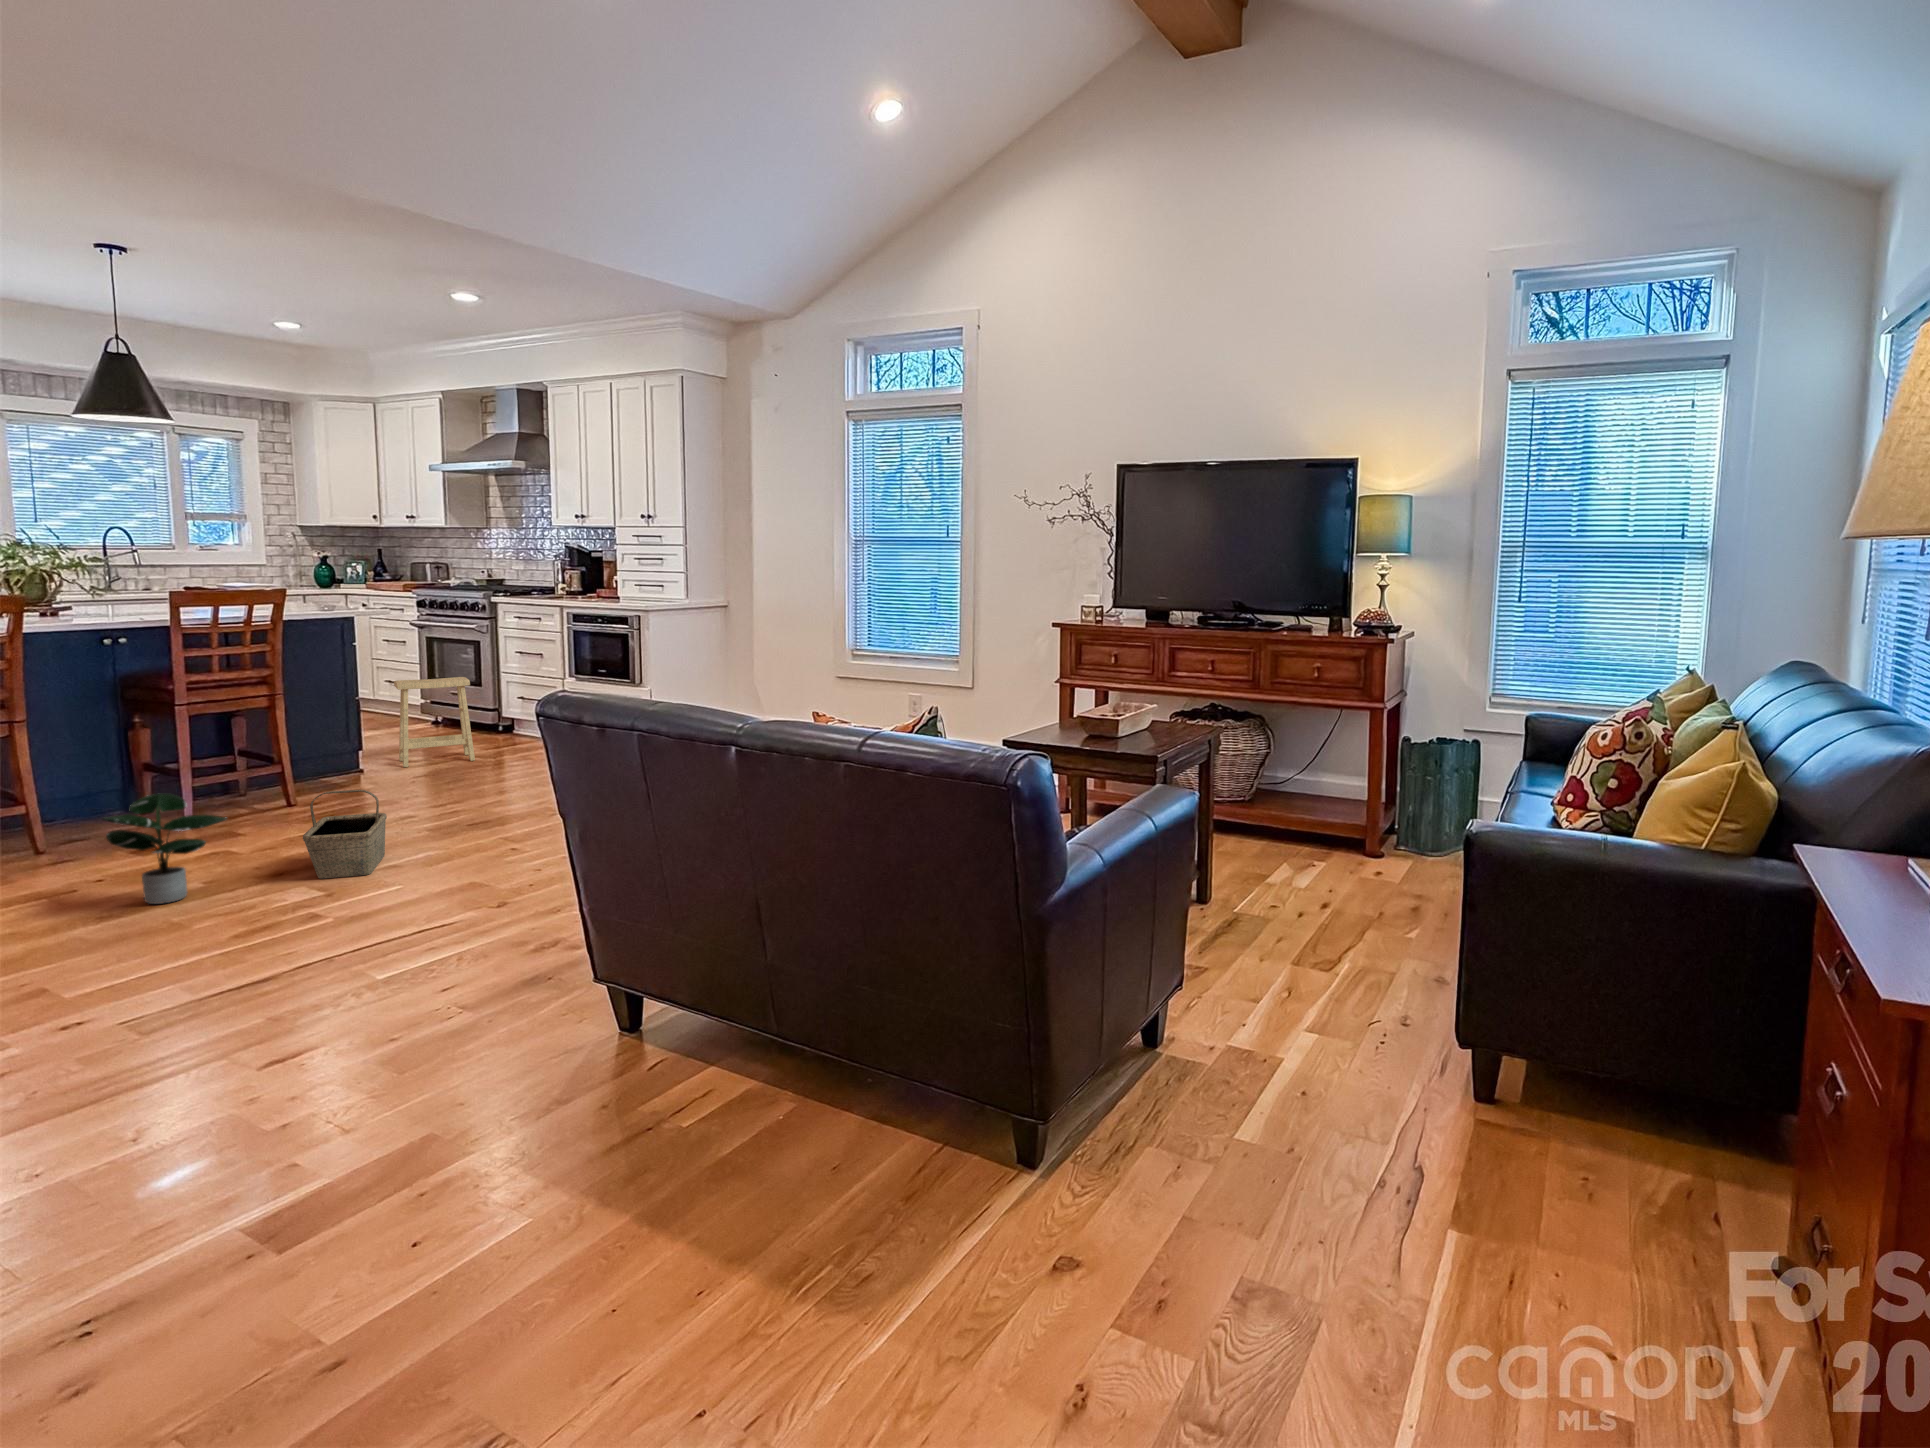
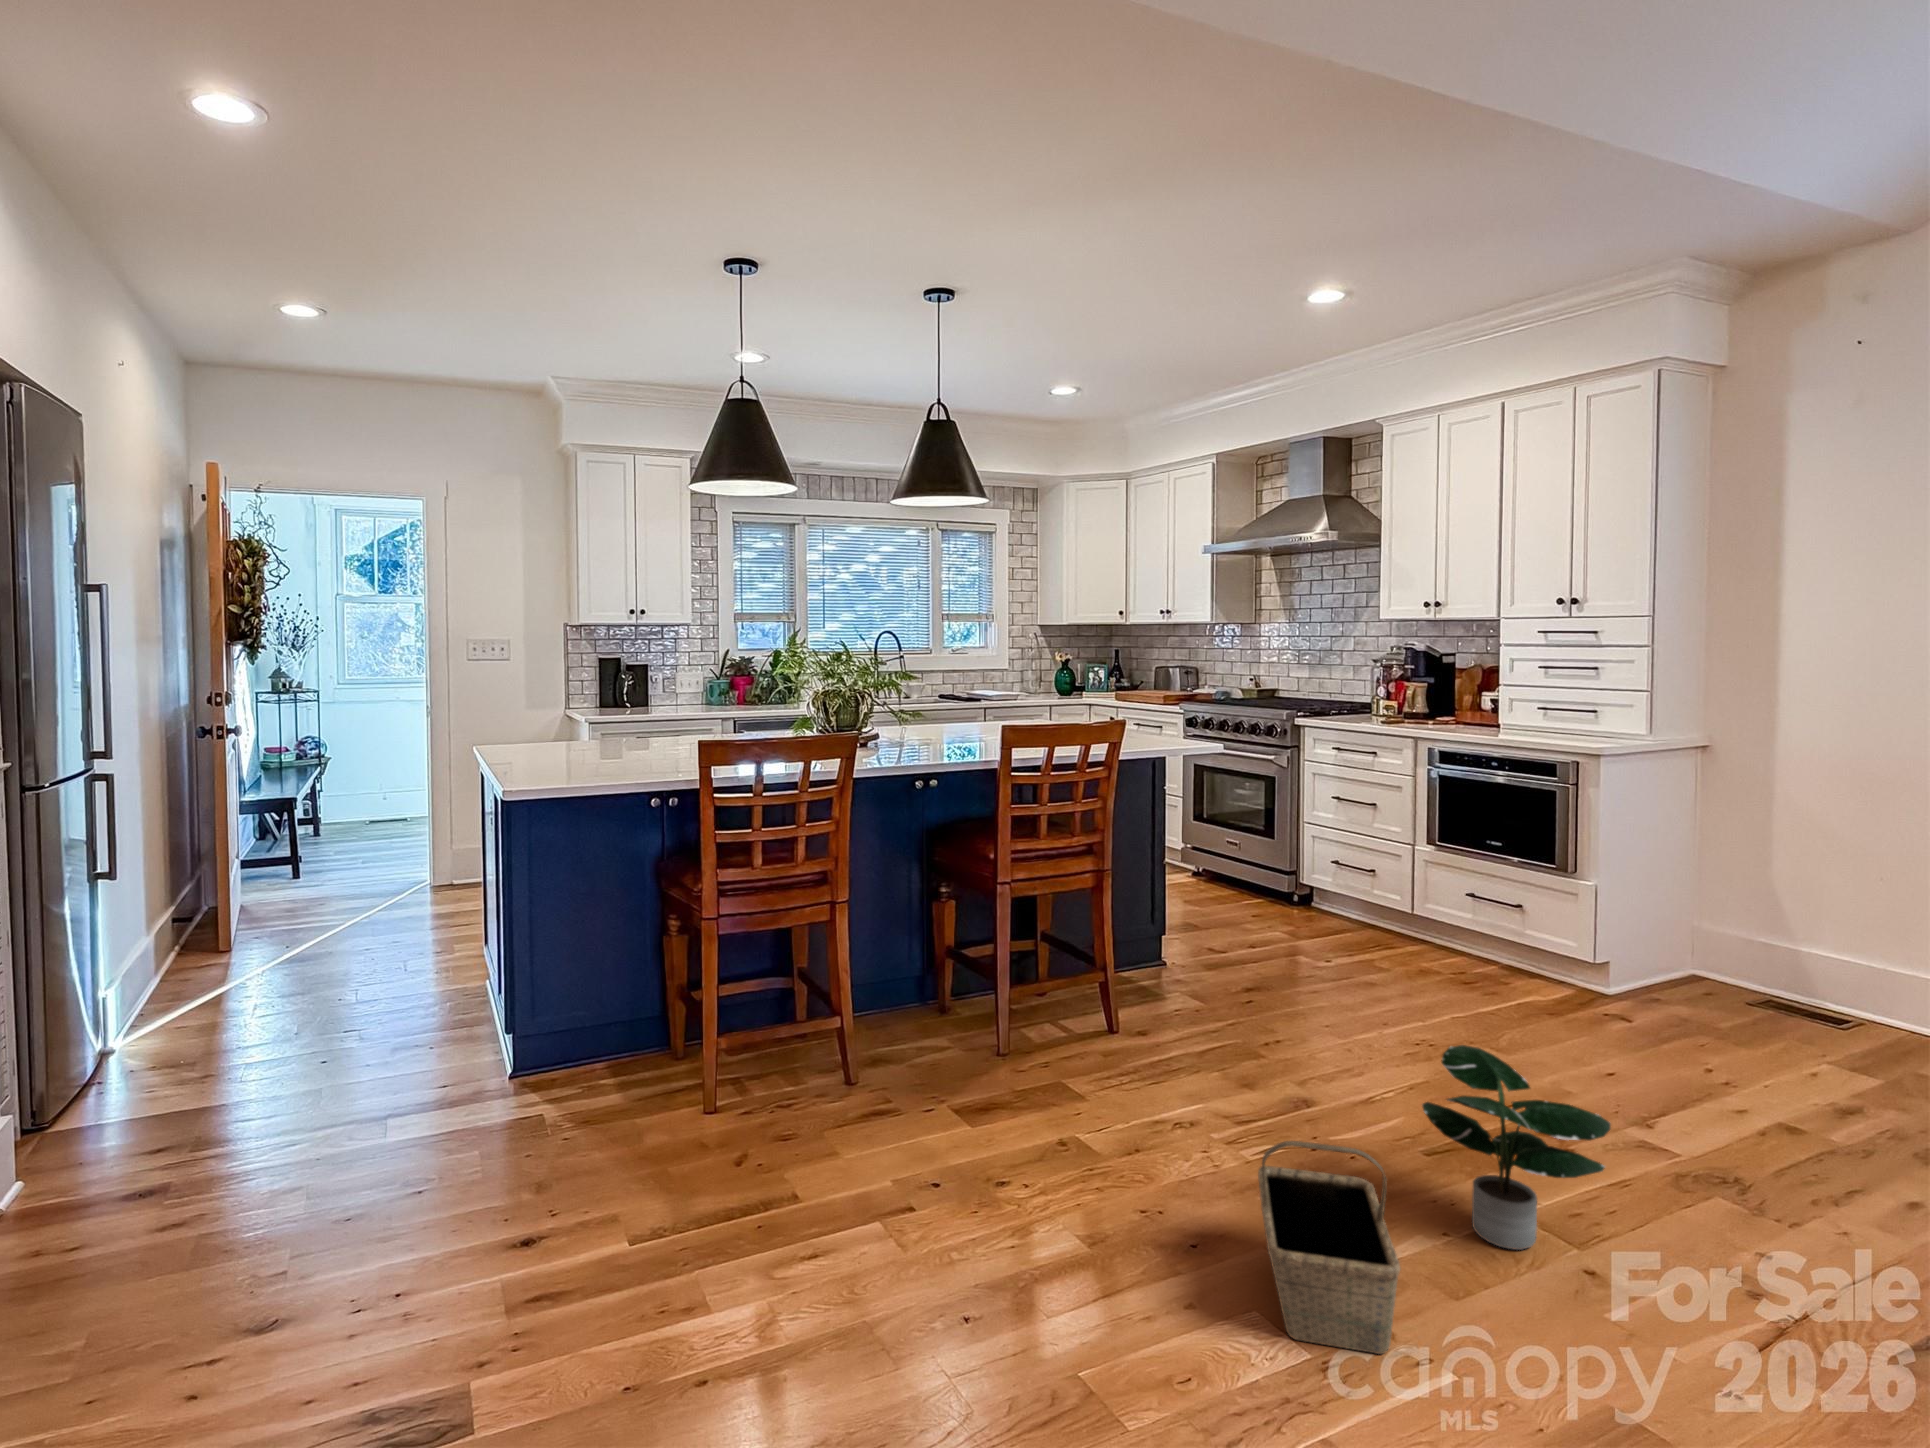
footstool: present [394,677,475,767] -> none [1202,838,1312,968]
potted plant: present [103,794,226,904] -> present [1422,1045,1611,1250]

